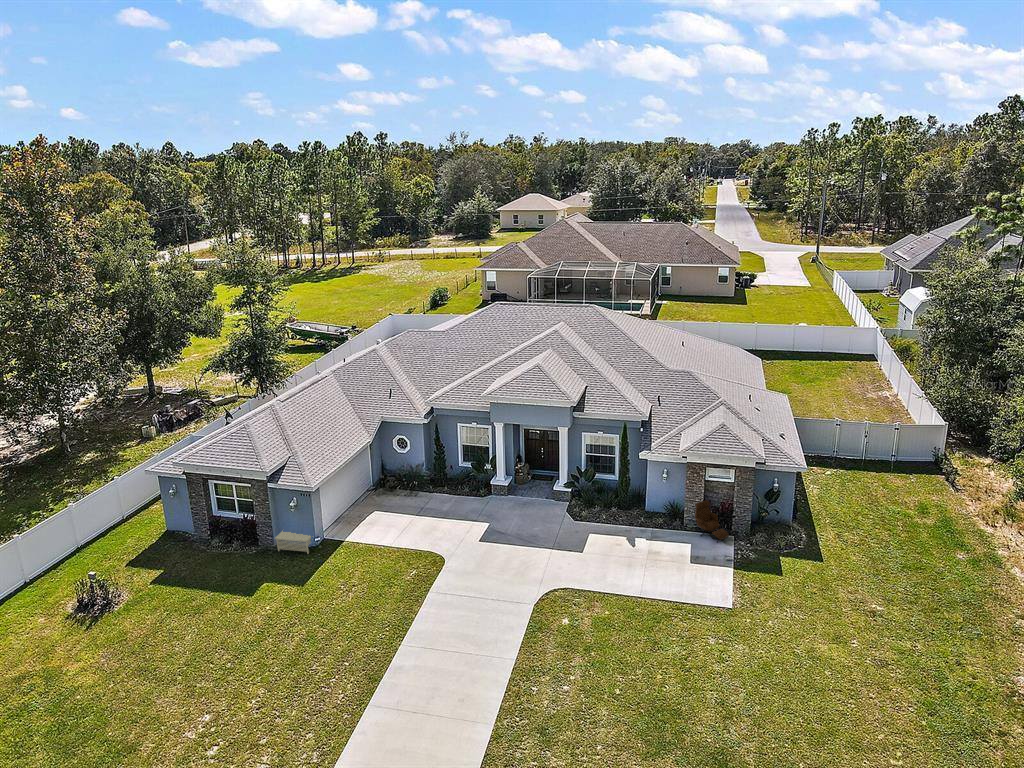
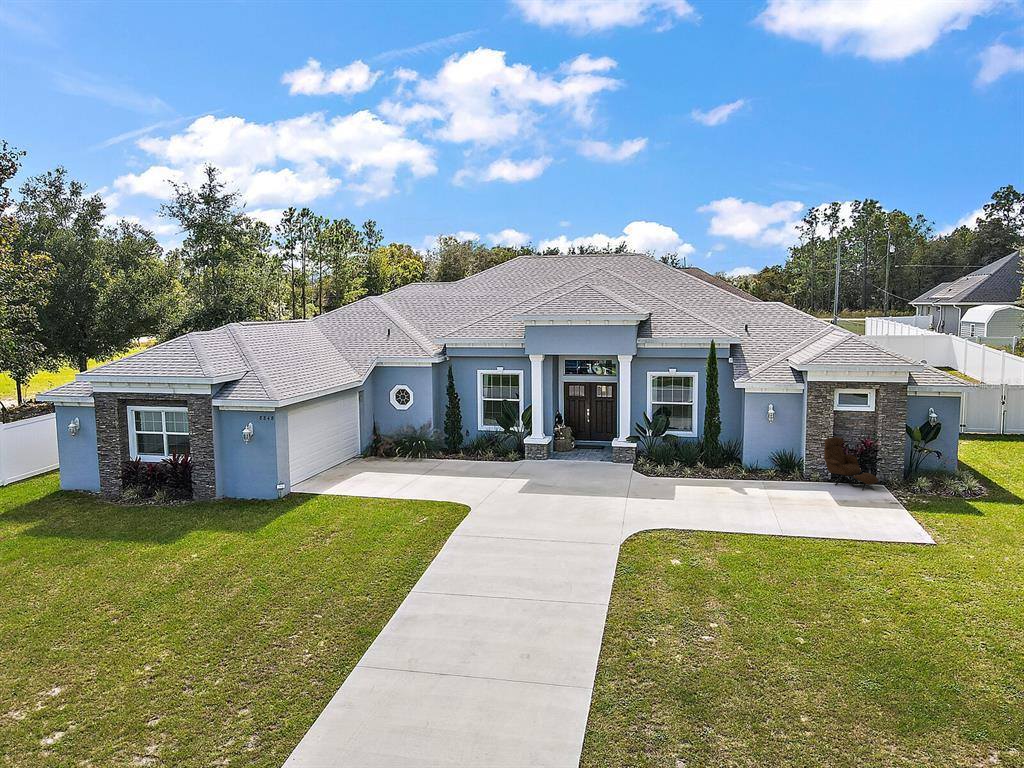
storage bench: present [275,531,313,554] -> none [217,477,278,507]

